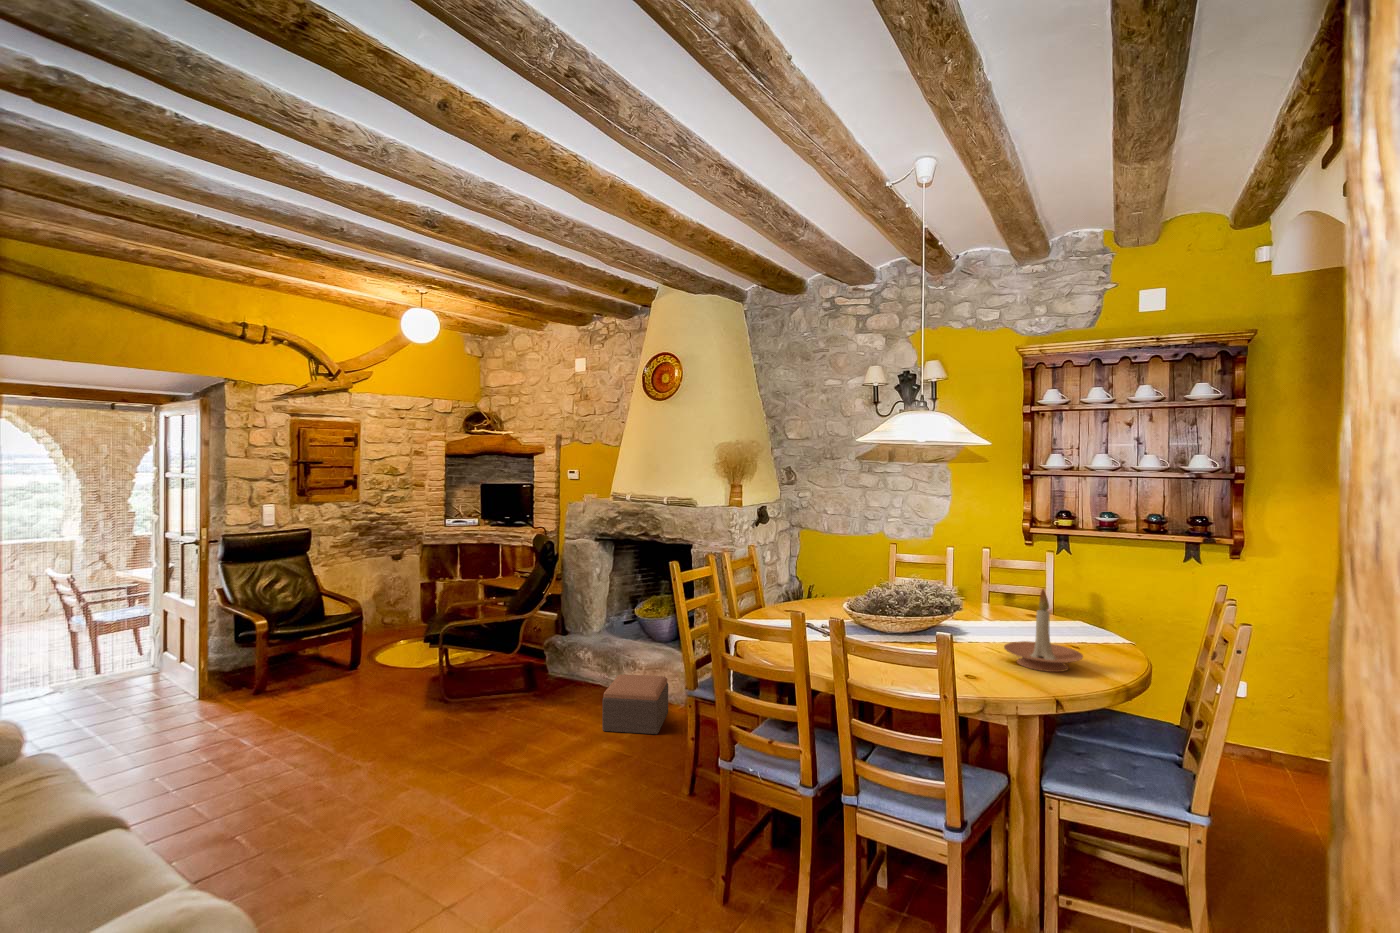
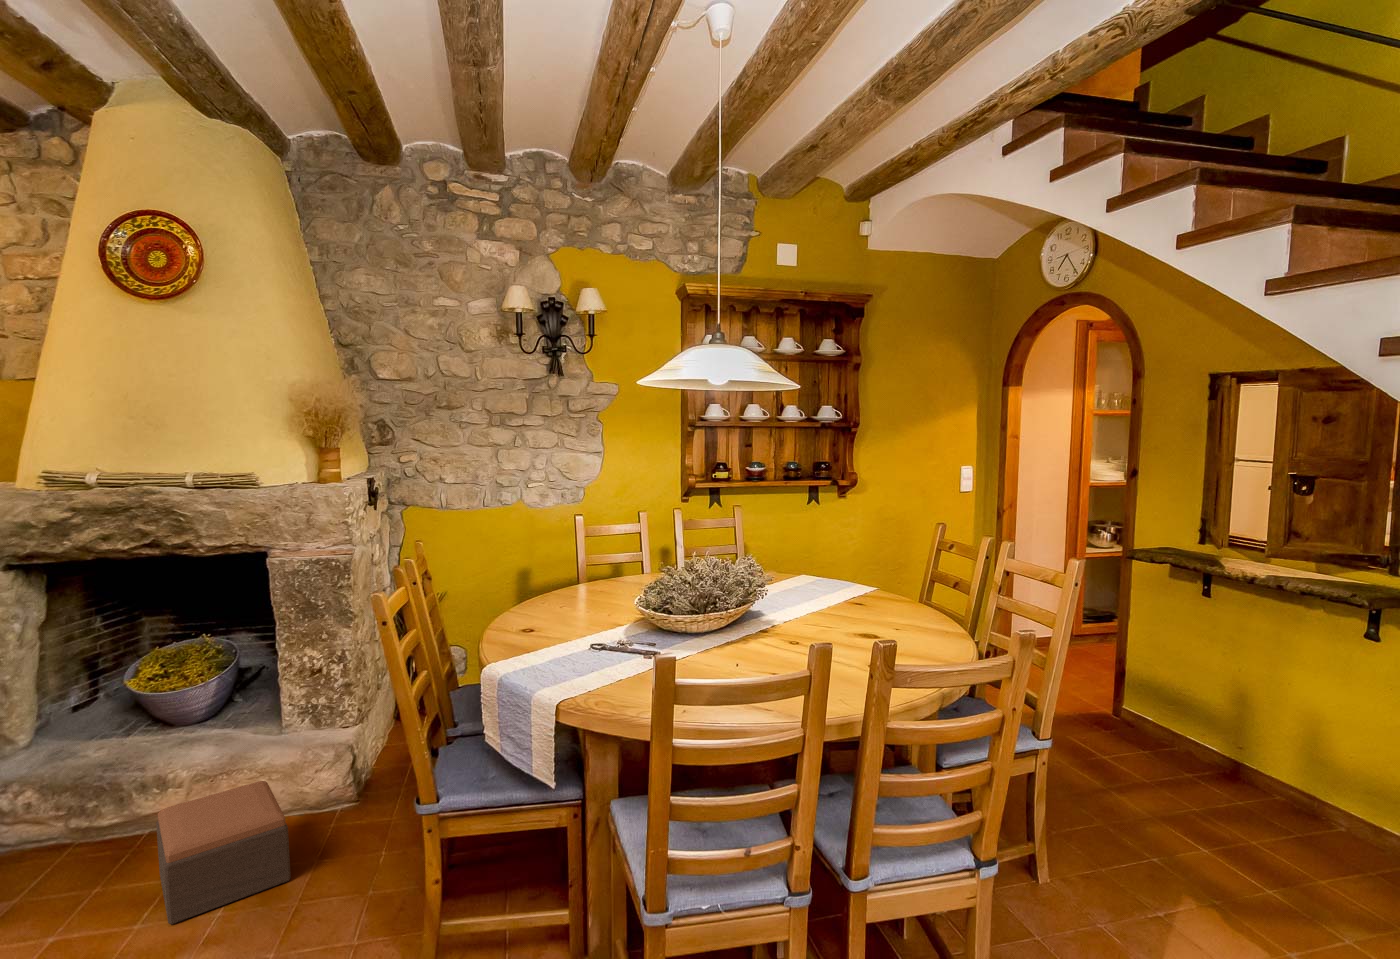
candle holder: present [1004,589,1083,672] -> none [852,537,928,622]

